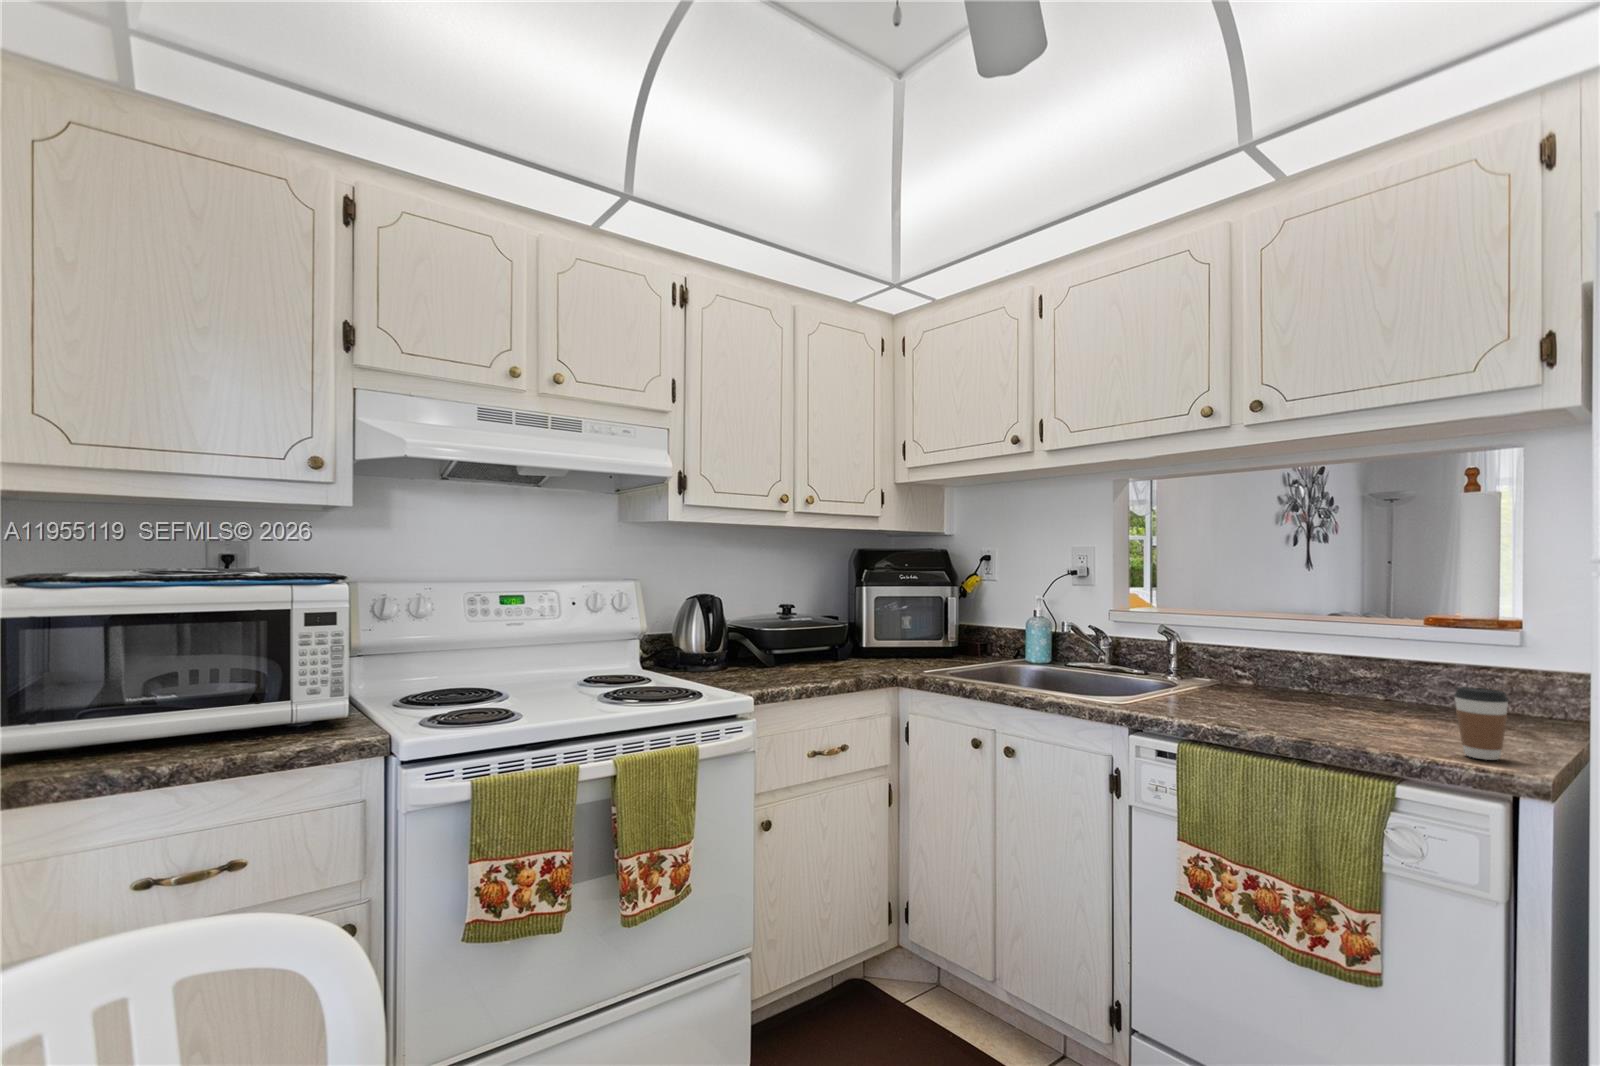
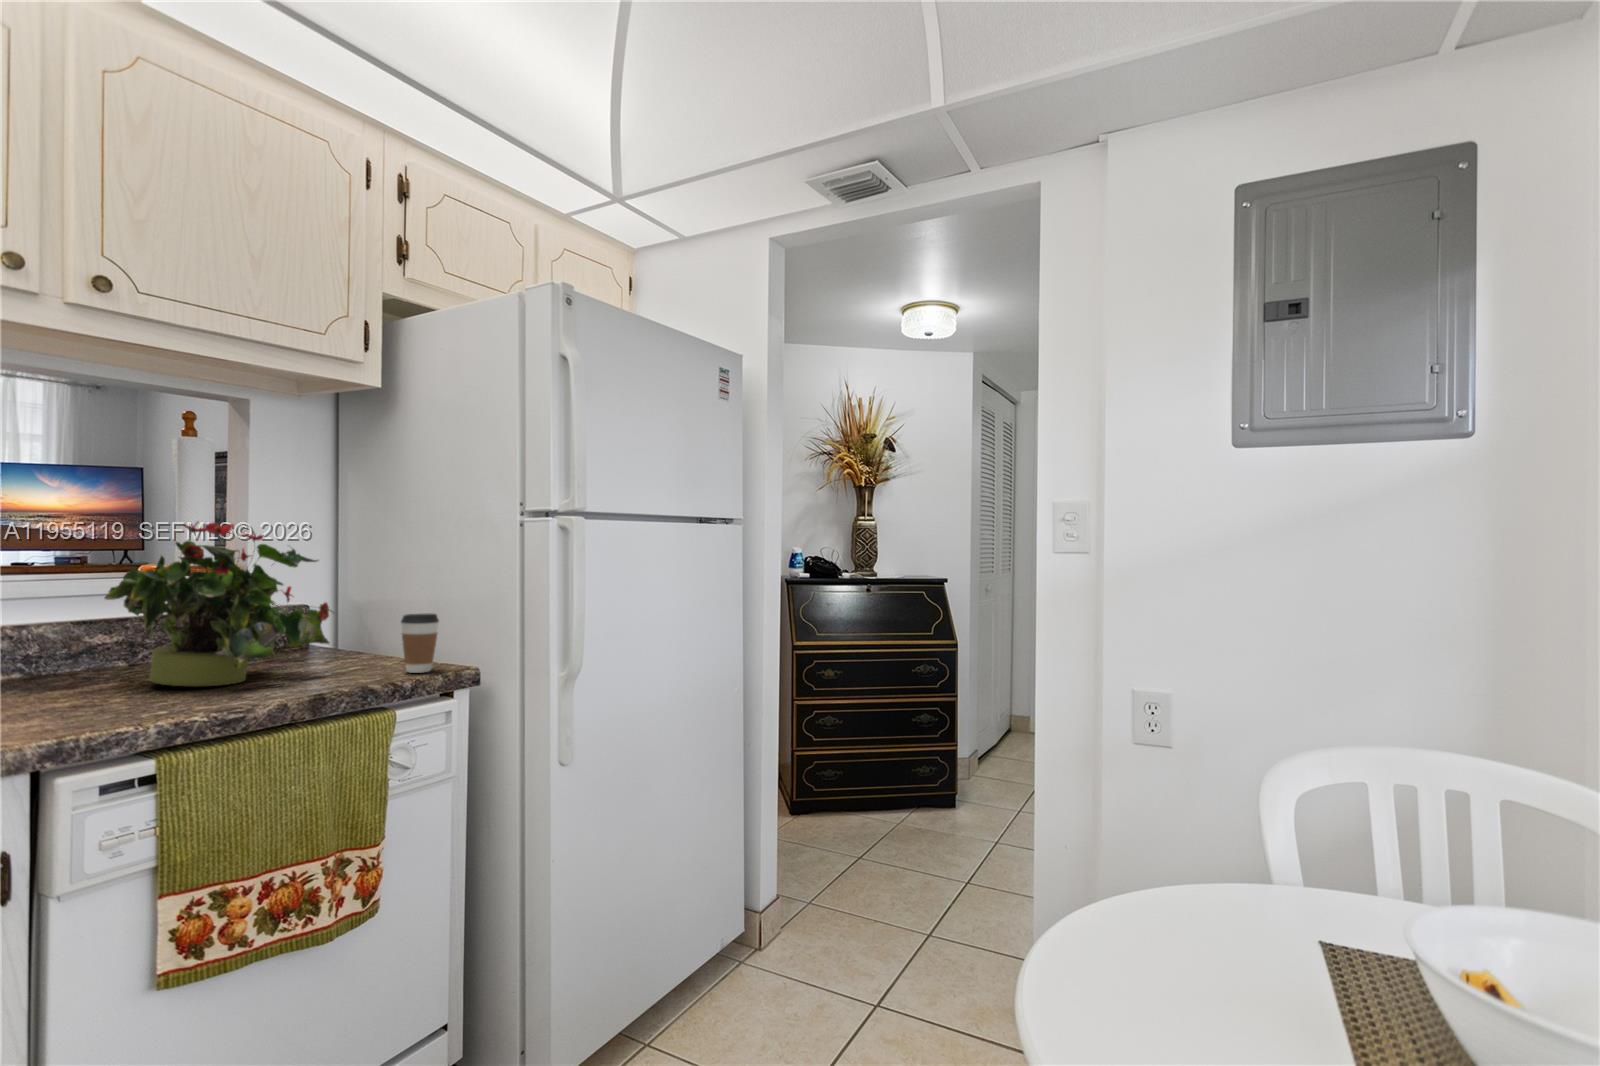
potted plant: none [1265,579,1432,722] -> present [105,522,332,686]

